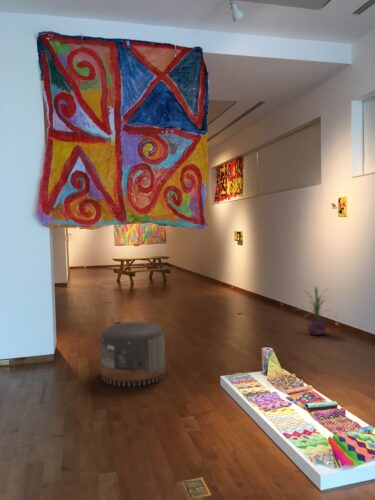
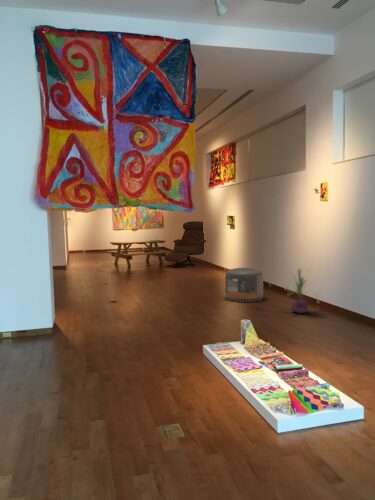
lounge chair: none [170,237,213,284] -> present [165,221,206,268]
pouf: present [100,322,165,387] -> present [225,268,263,302]

